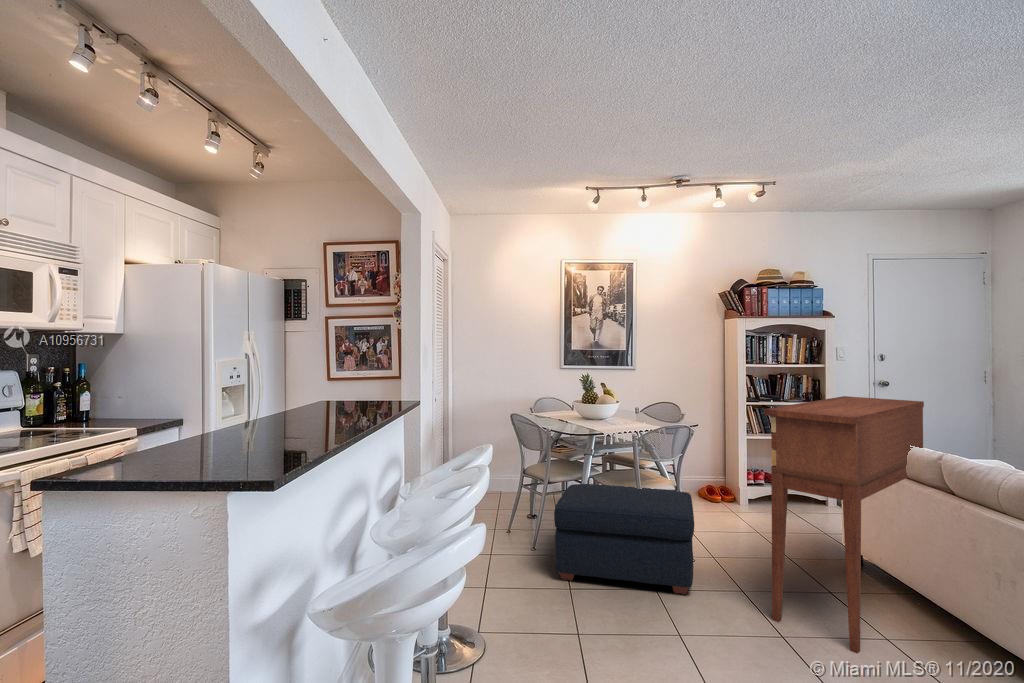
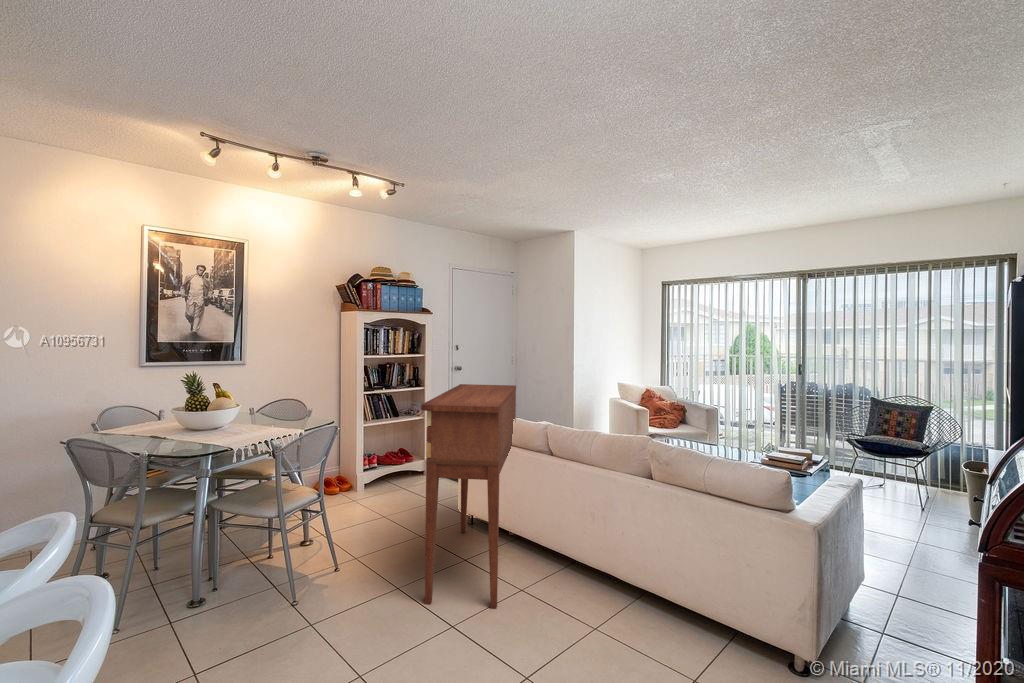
ottoman: present [554,484,694,594] -> none [164,496,347,650]

